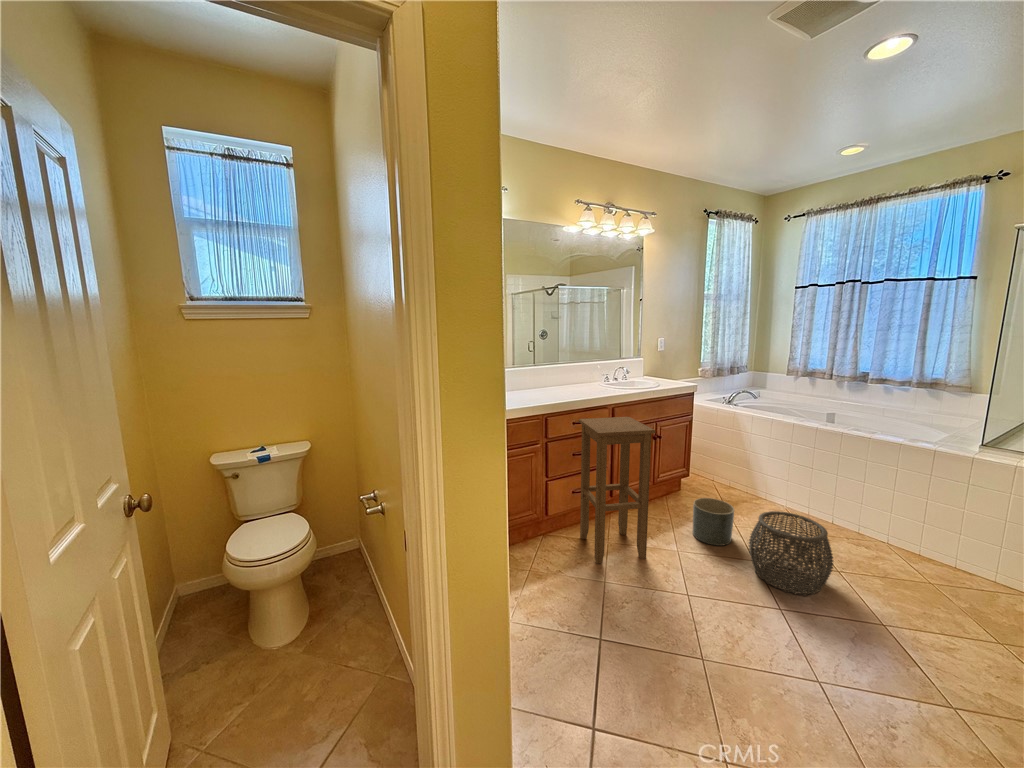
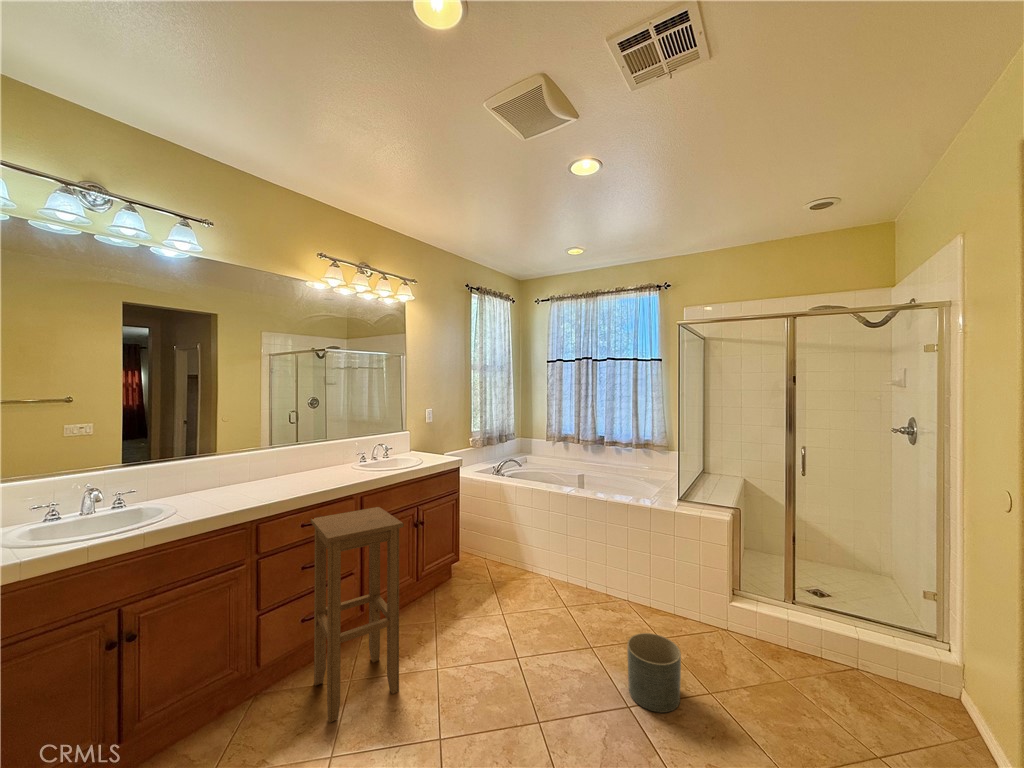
planter: present [693,498,734,546] -> present [627,633,681,713]
woven basket: present [749,511,833,595] -> none [510,592,584,689]

